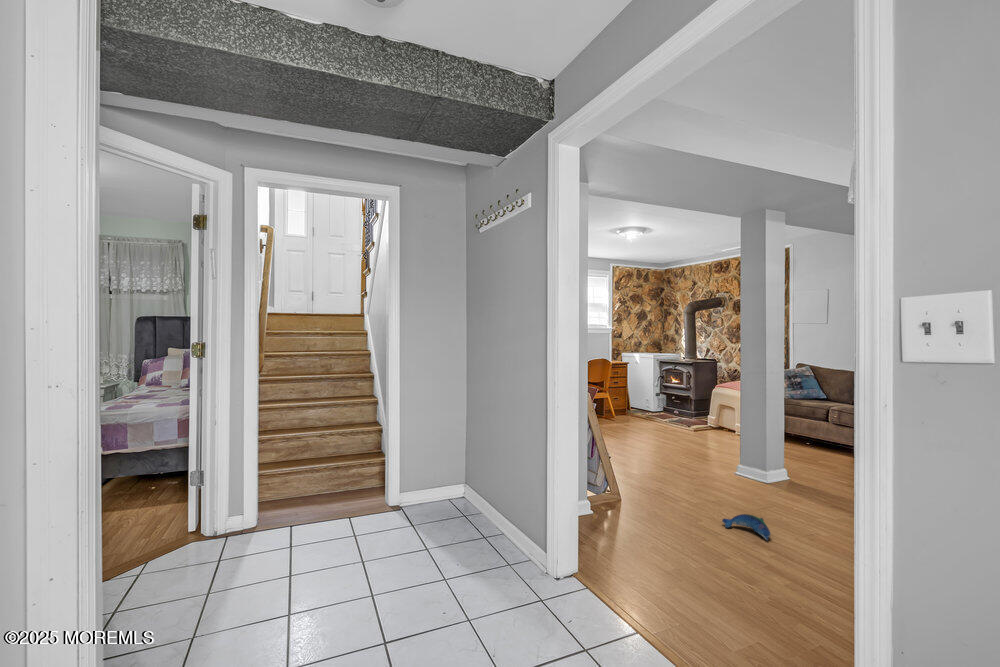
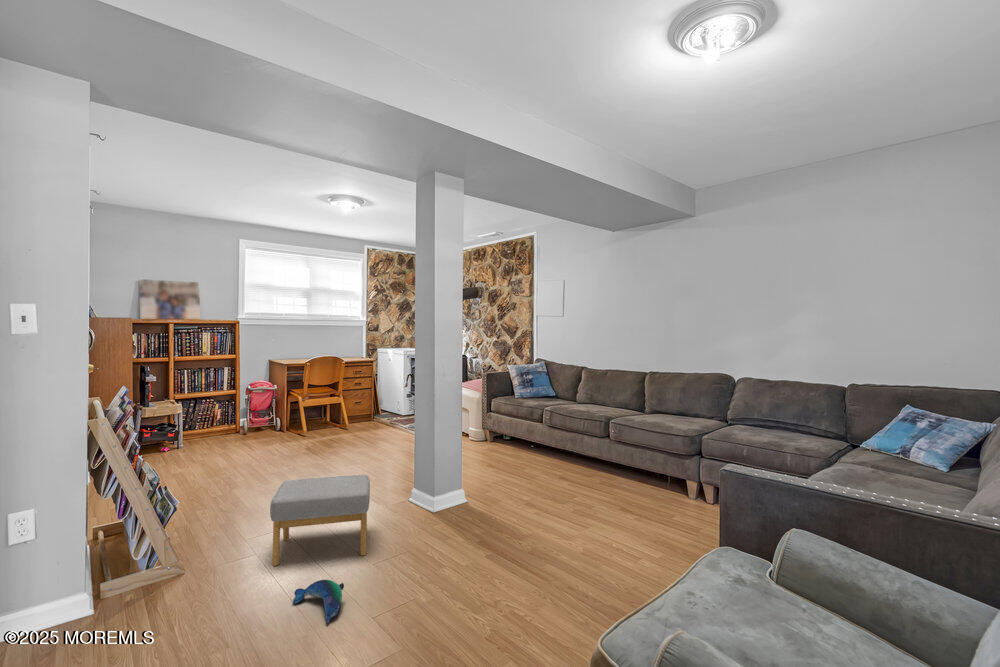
footstool: none [664,448,746,507] -> present [270,475,370,566]

